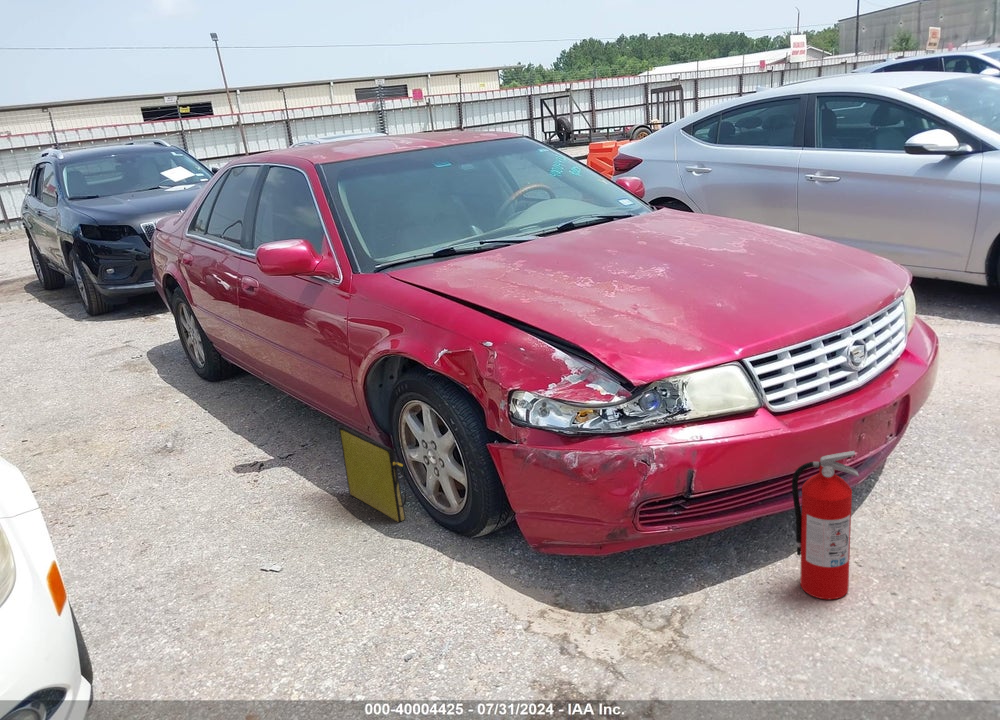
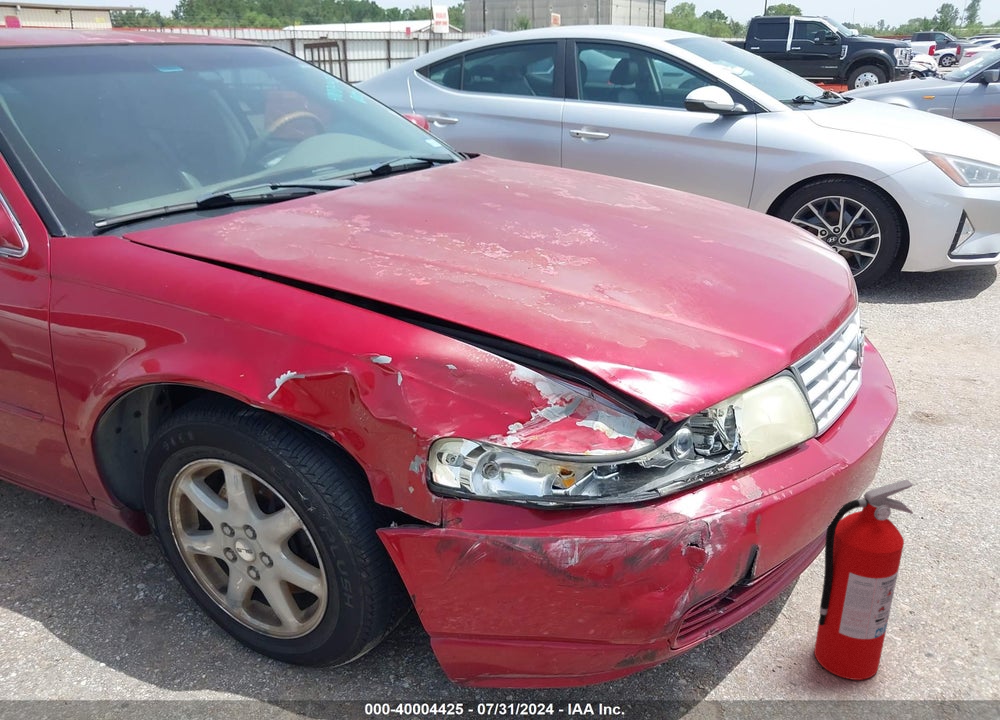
bag: present [339,426,406,522] -> none [36,504,185,657]

